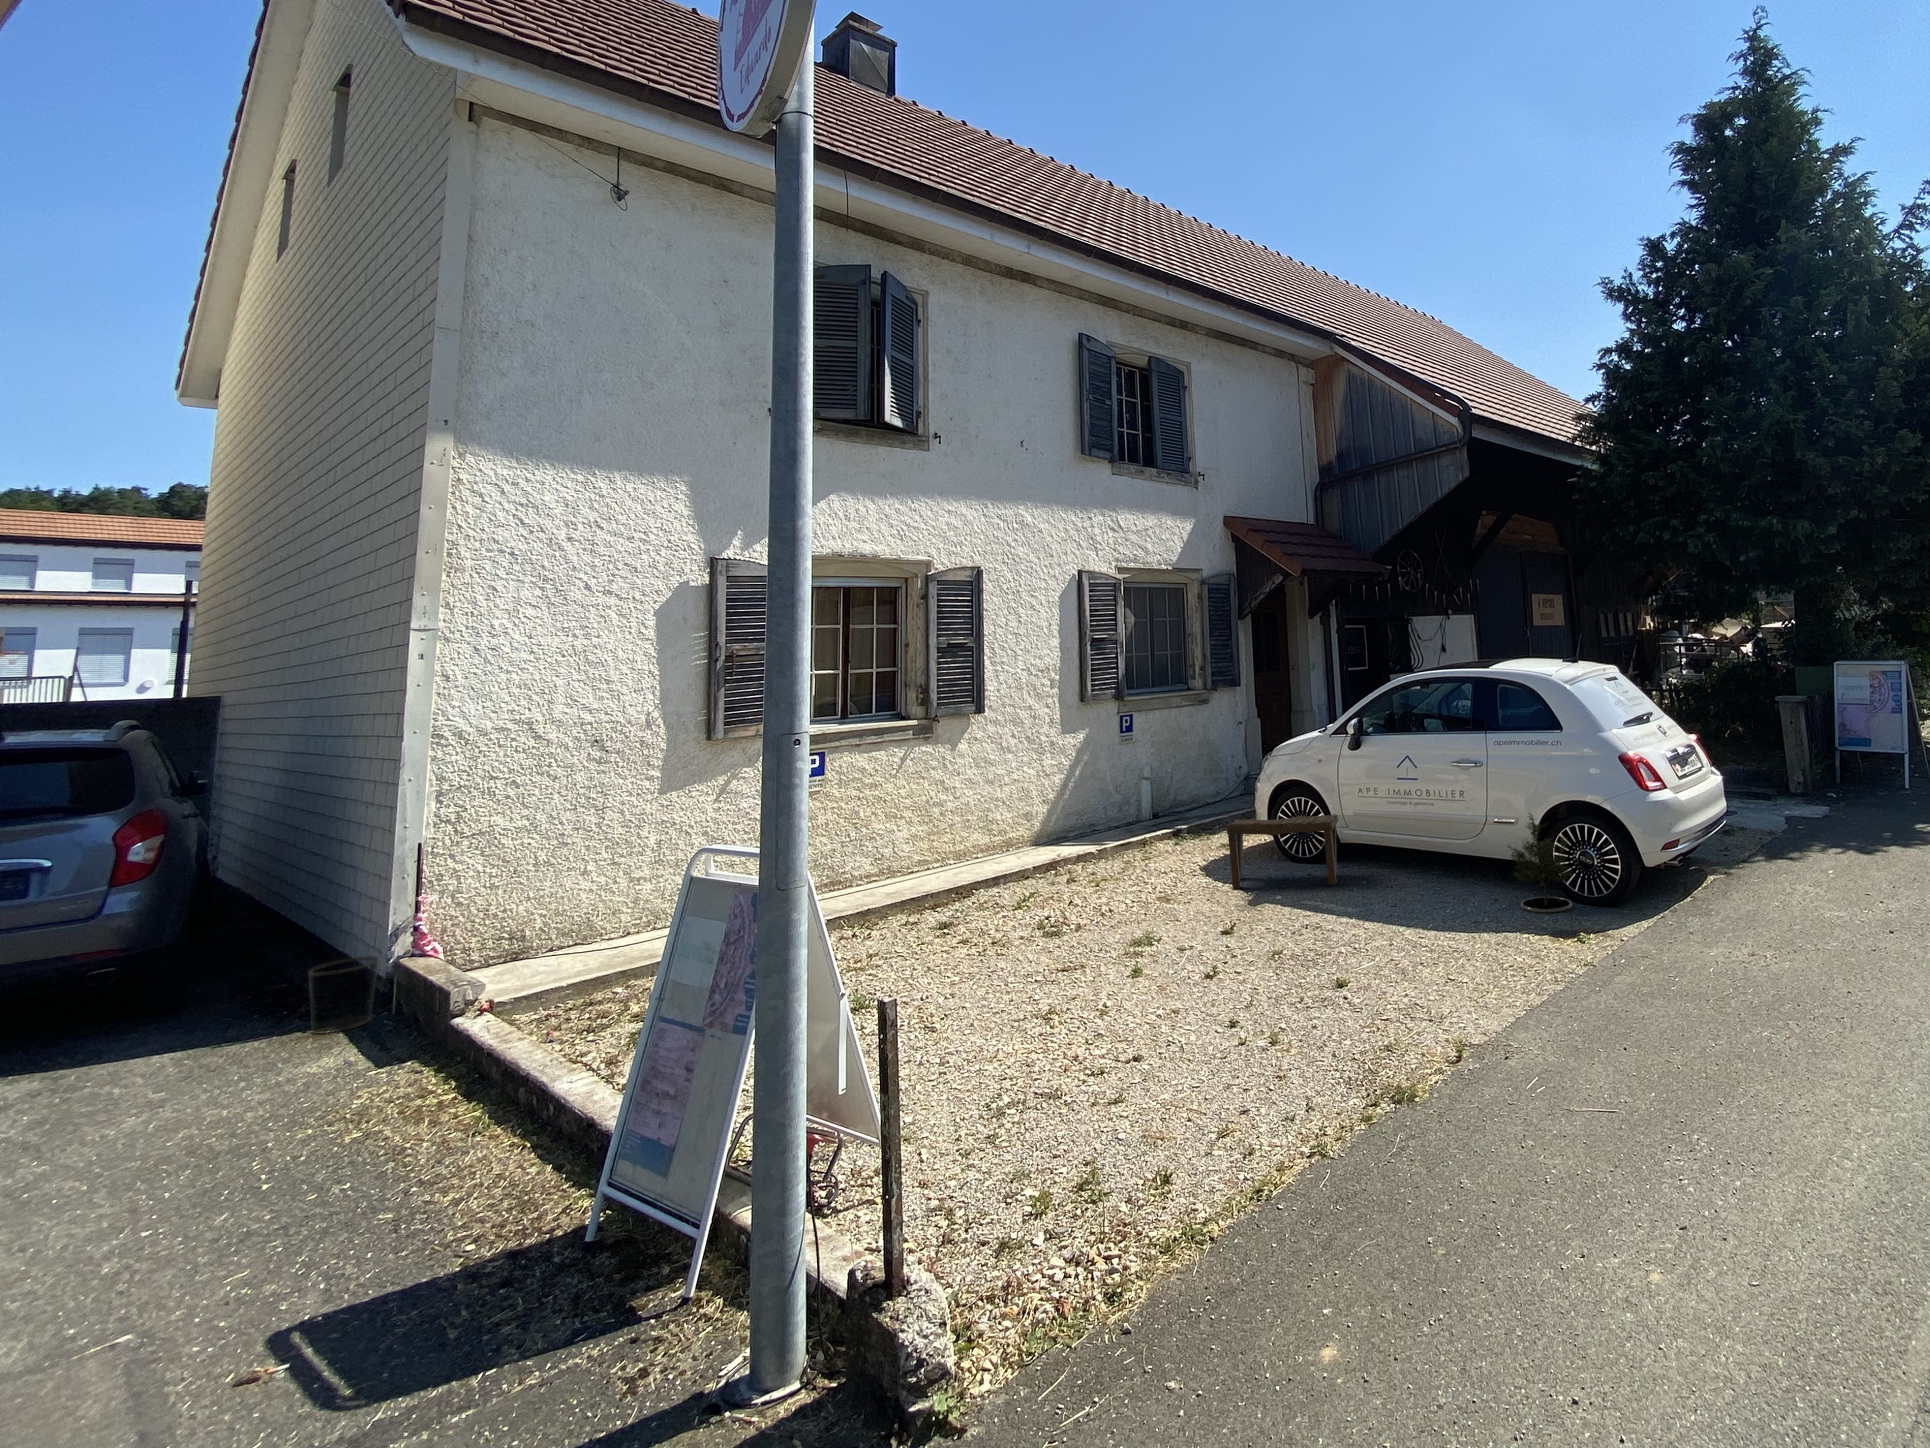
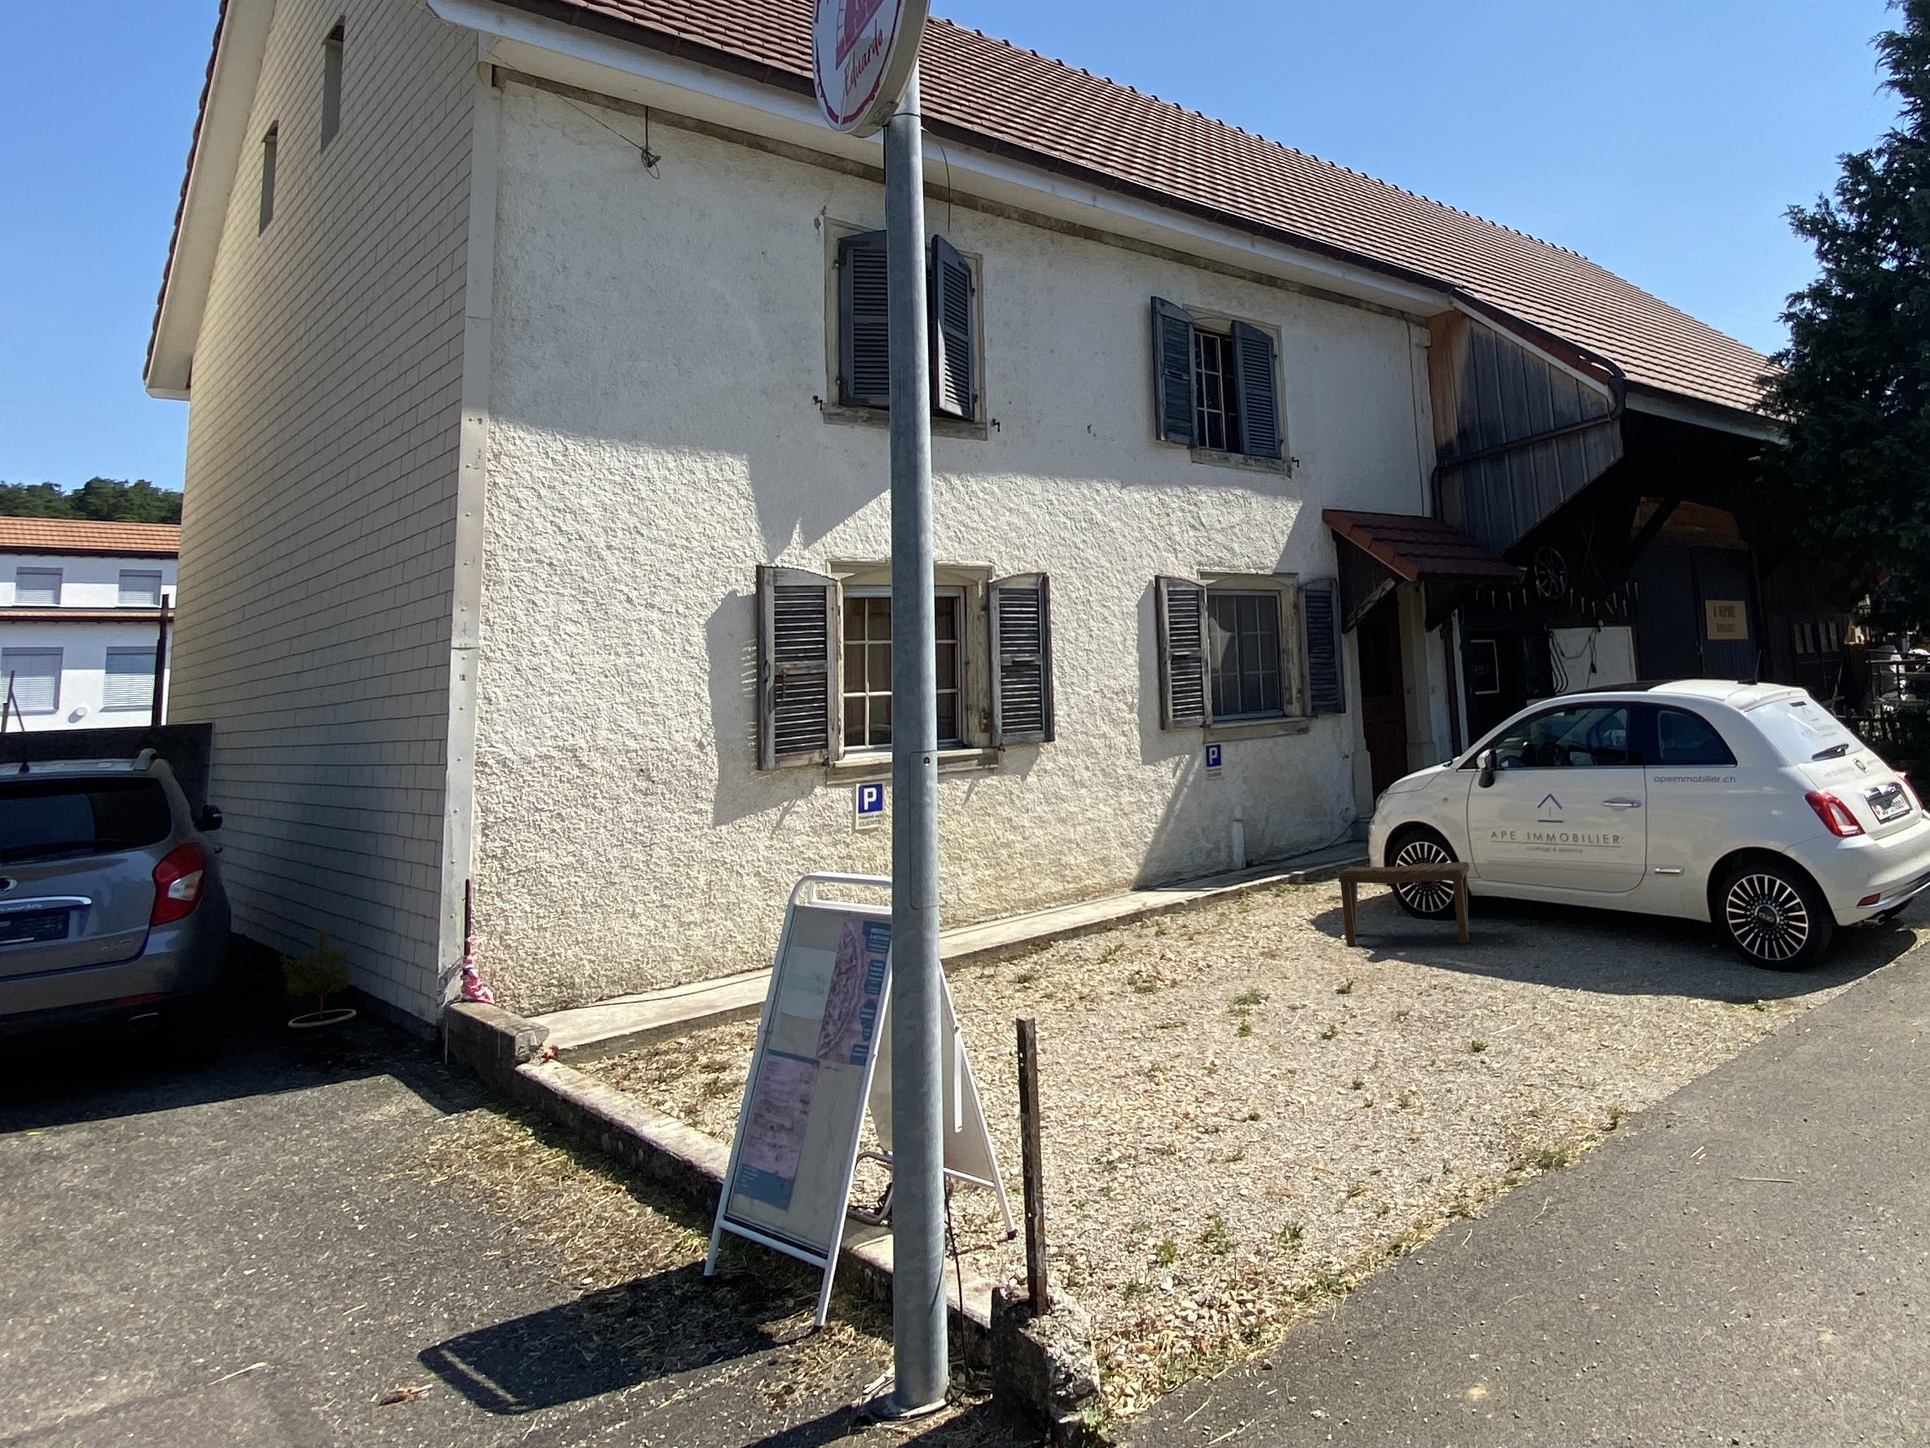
potted tree: present [1508,813,1572,913] -> present [280,919,358,1028]
trash can: present [309,956,379,1034] -> none [362,1000,432,1080]

